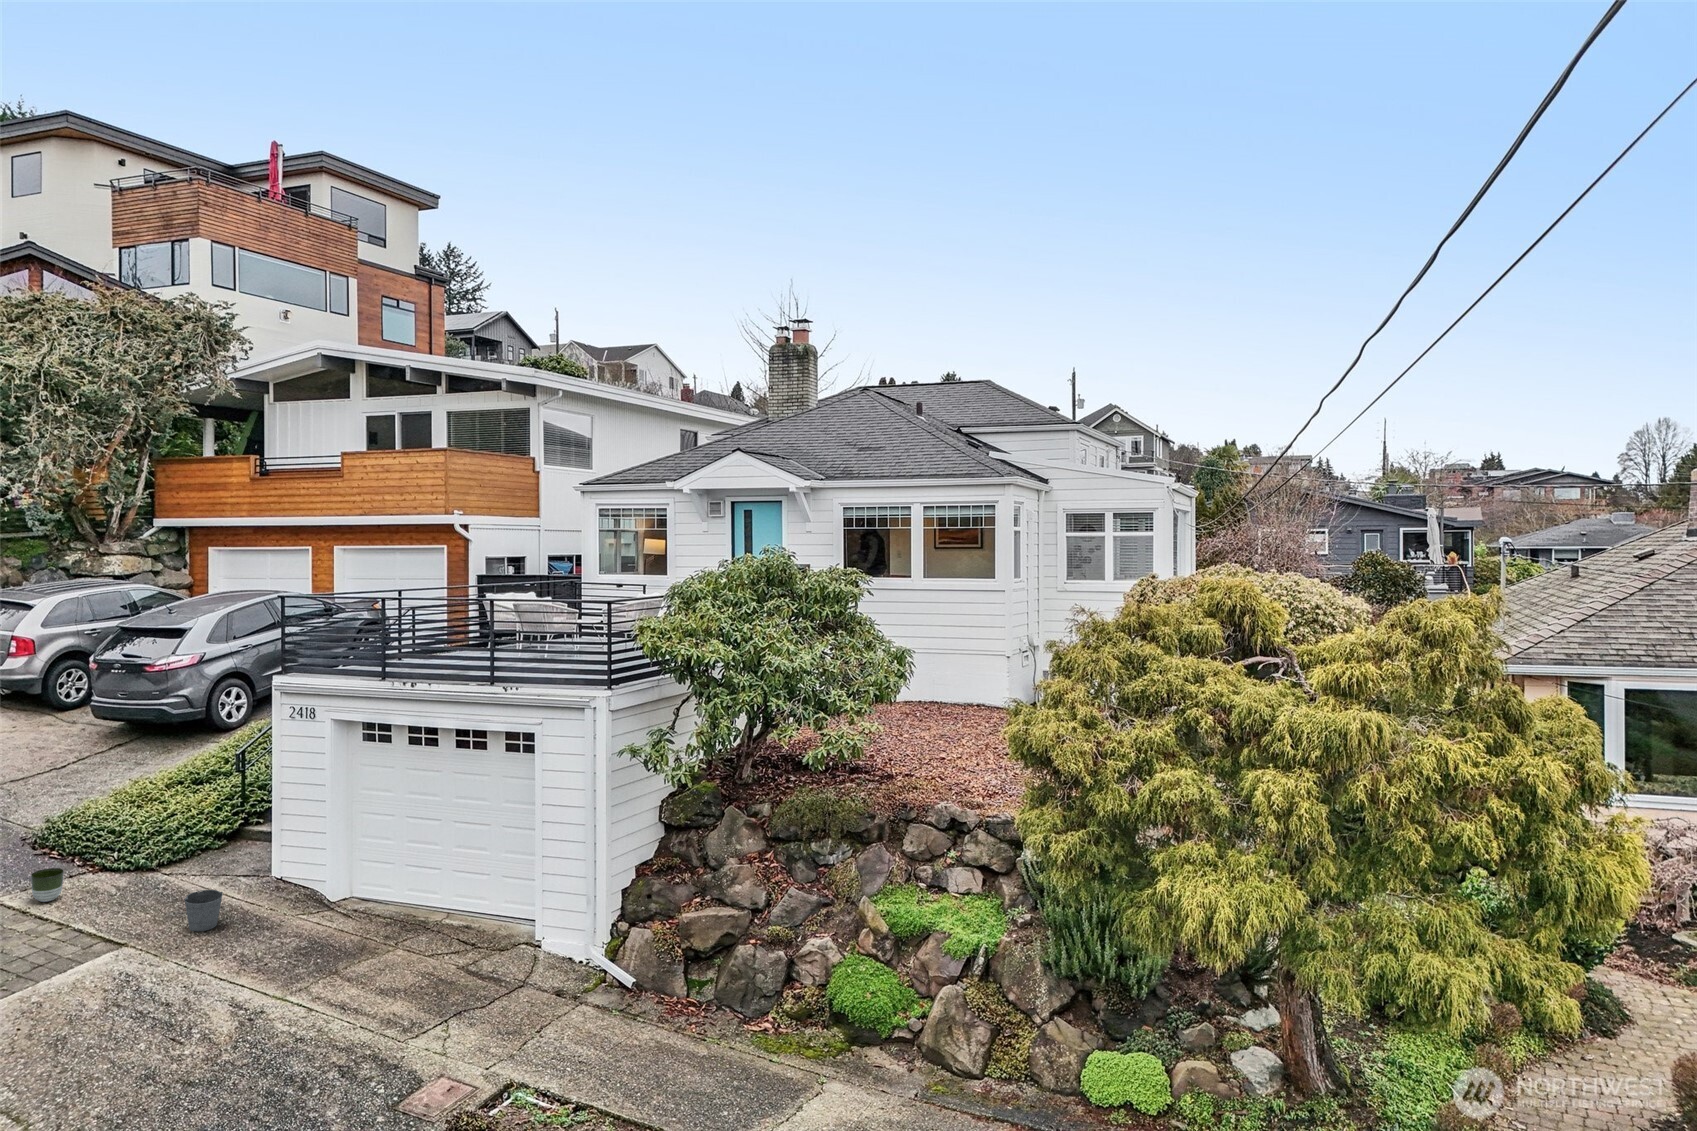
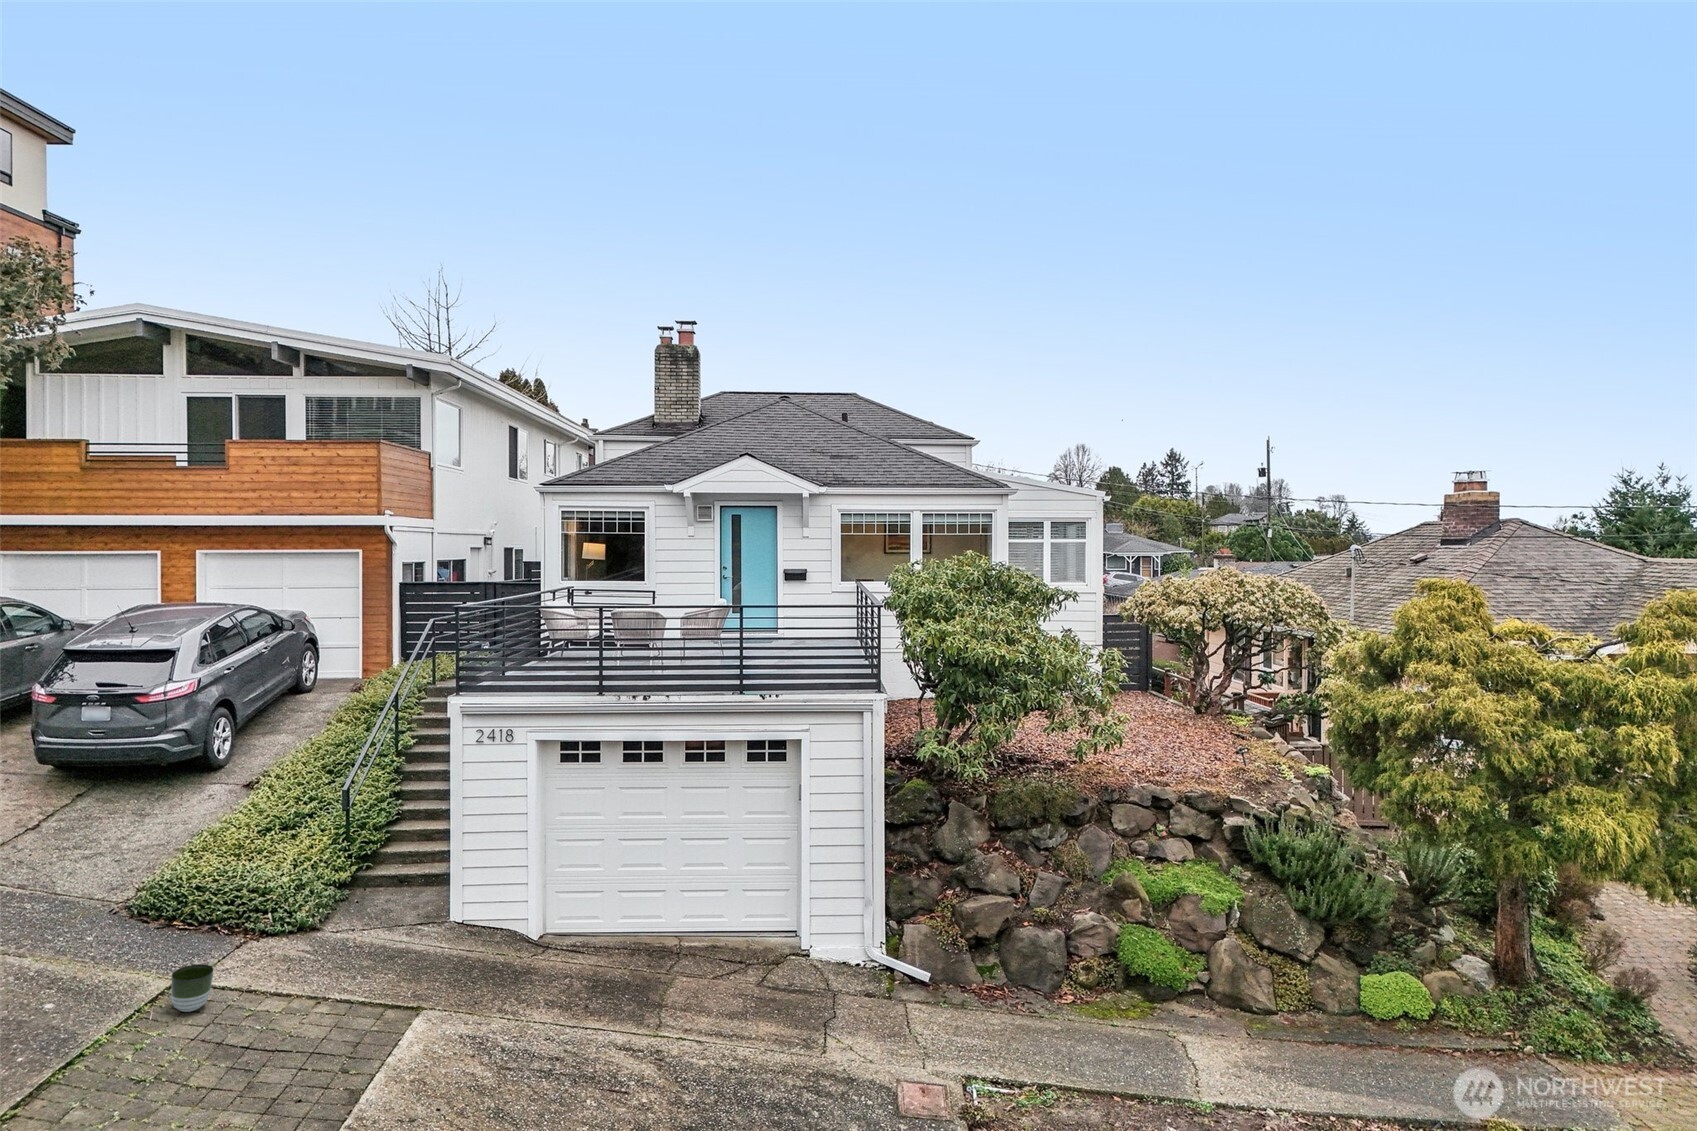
bucket: present [184,890,223,931] -> none [418,960,461,1013]

